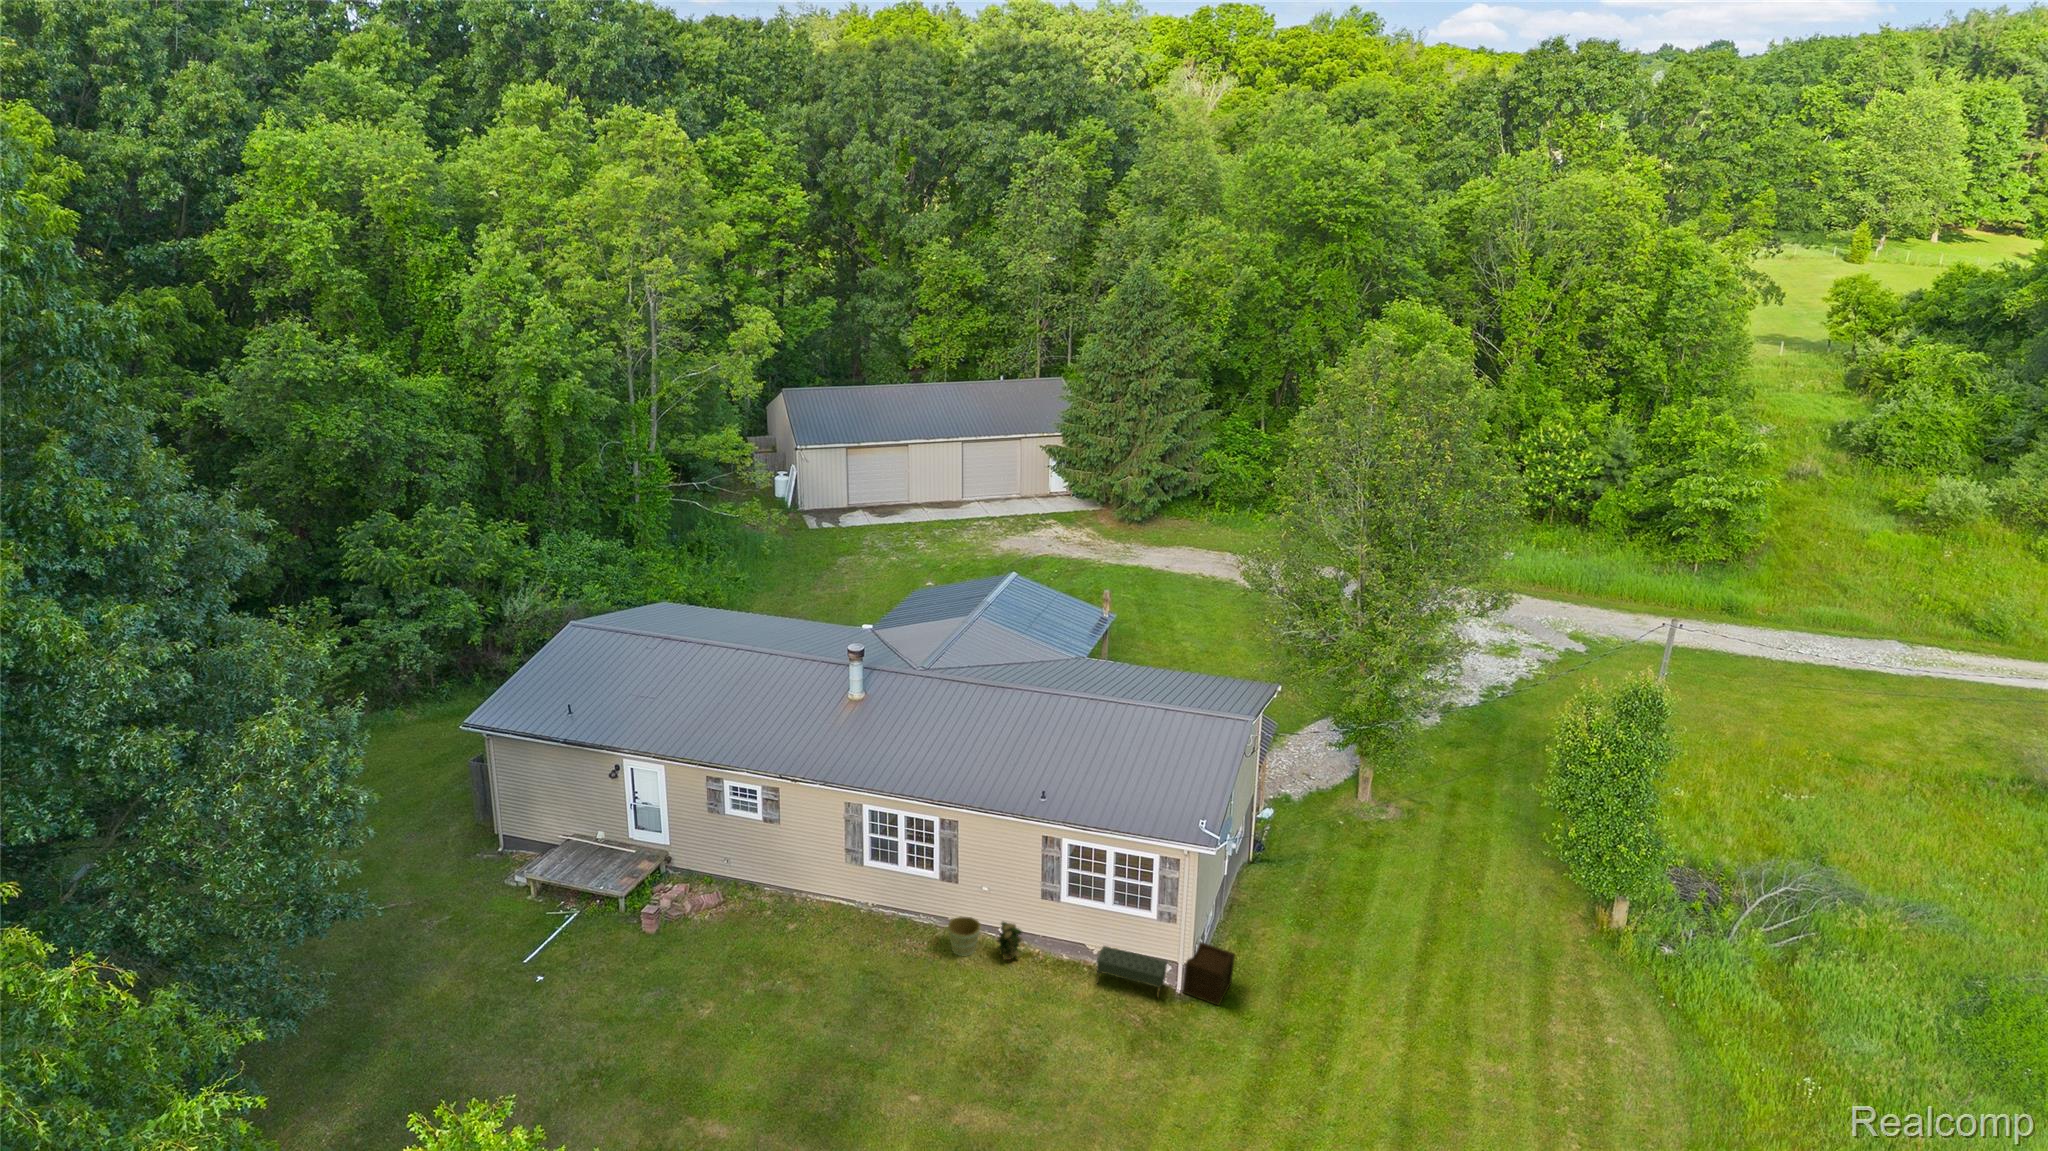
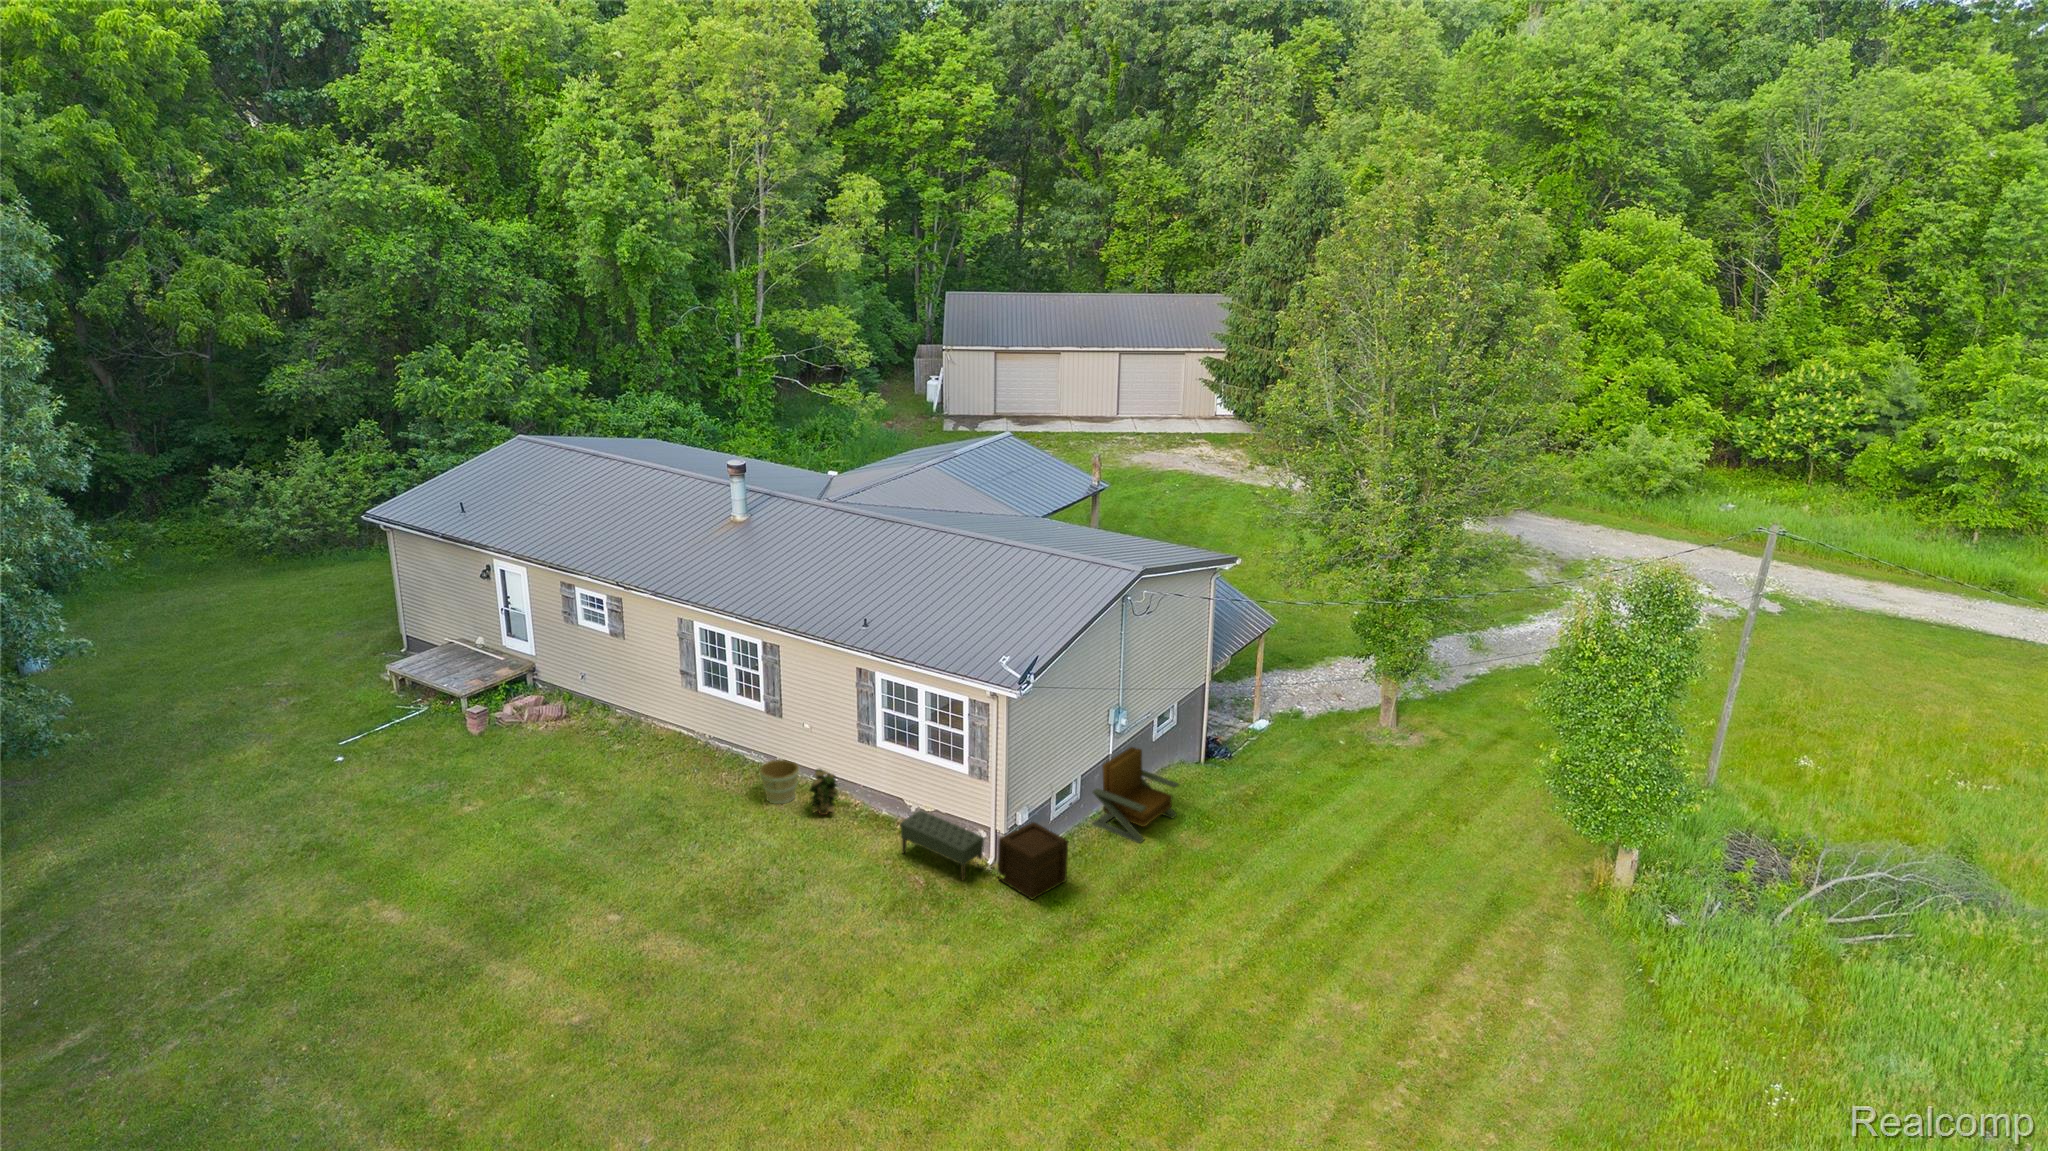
lounge chair: none [1213,861,1269,939] -> present [1092,747,1178,843]

